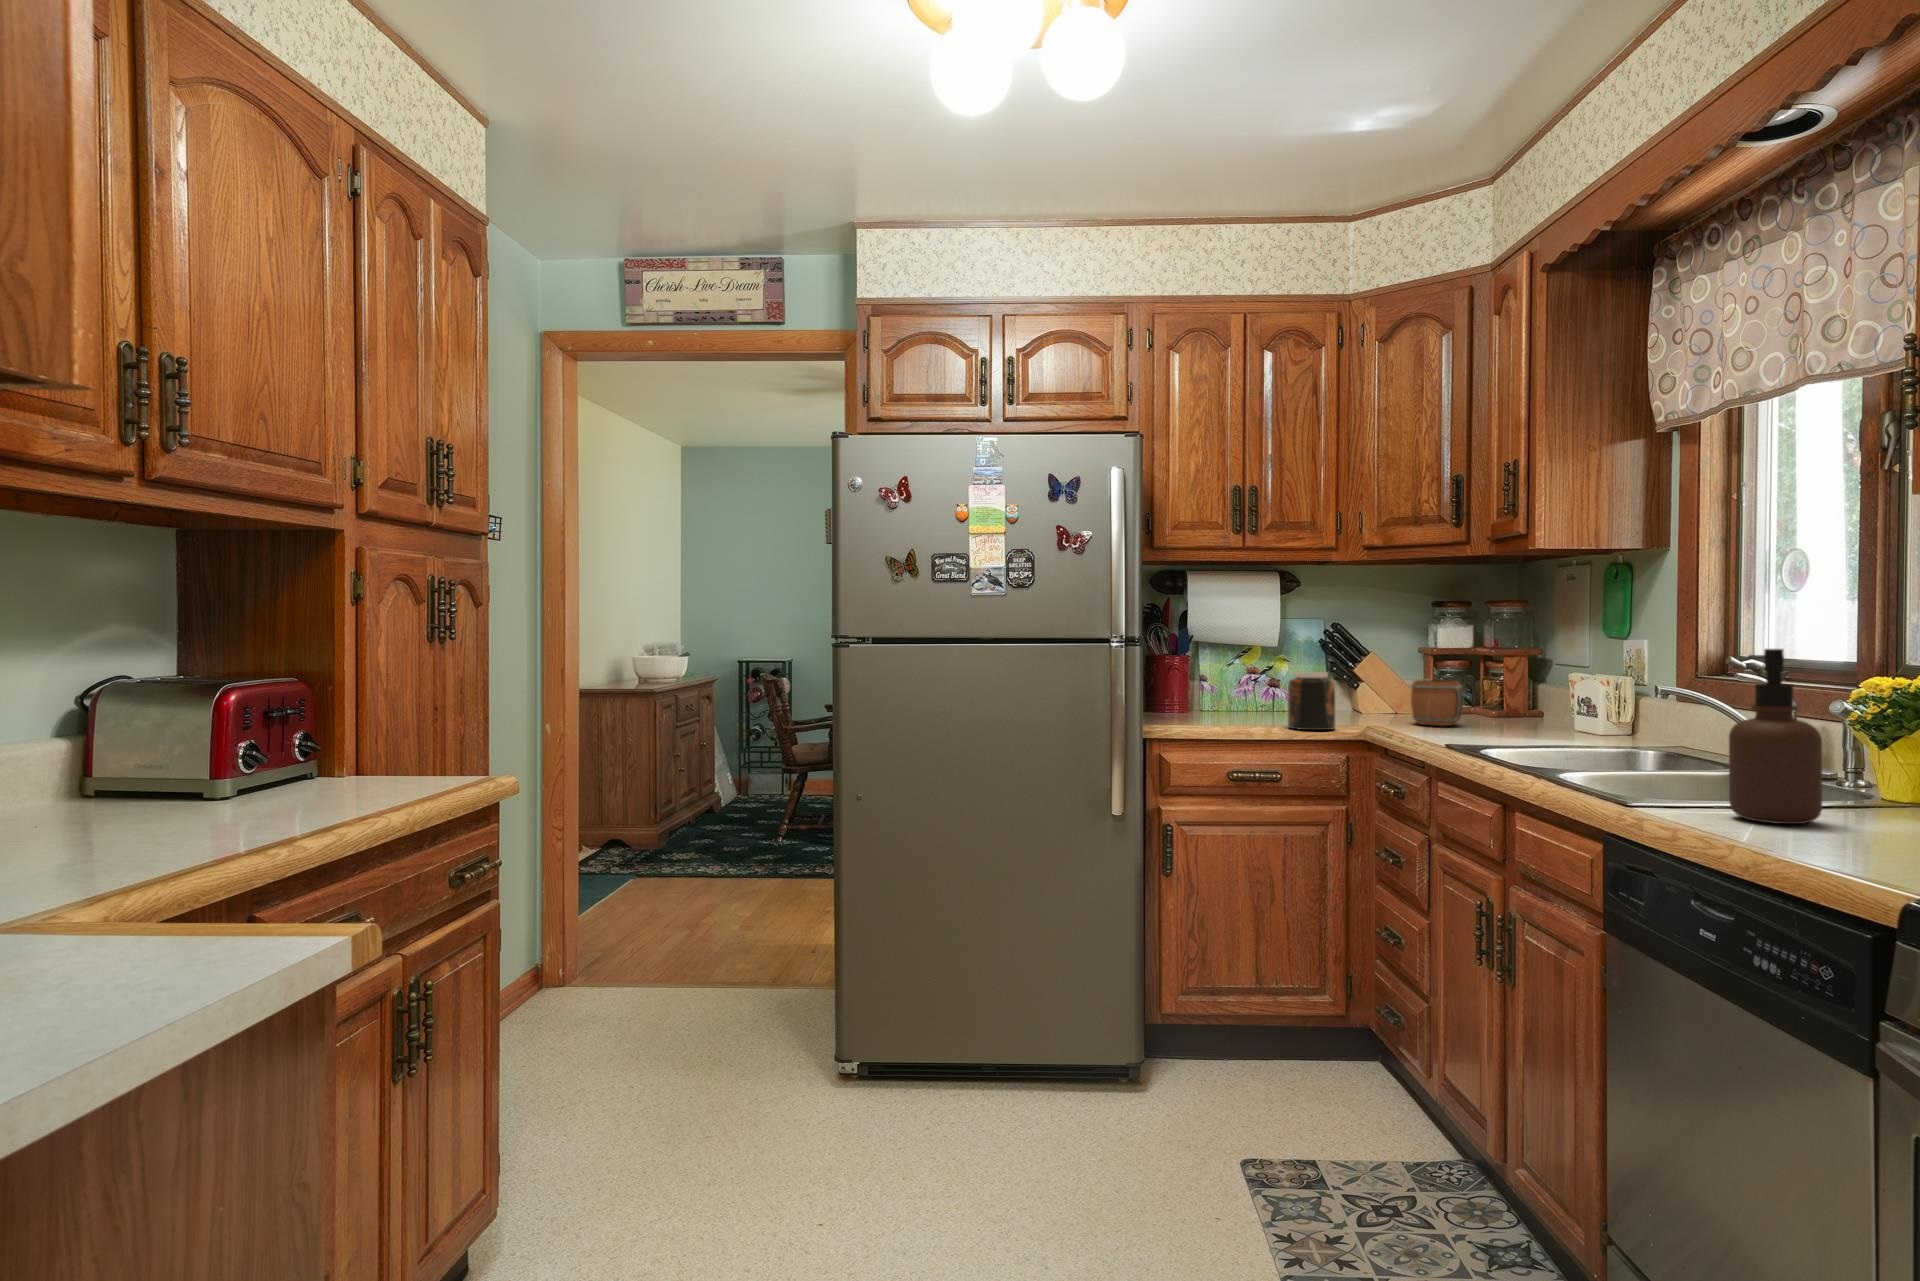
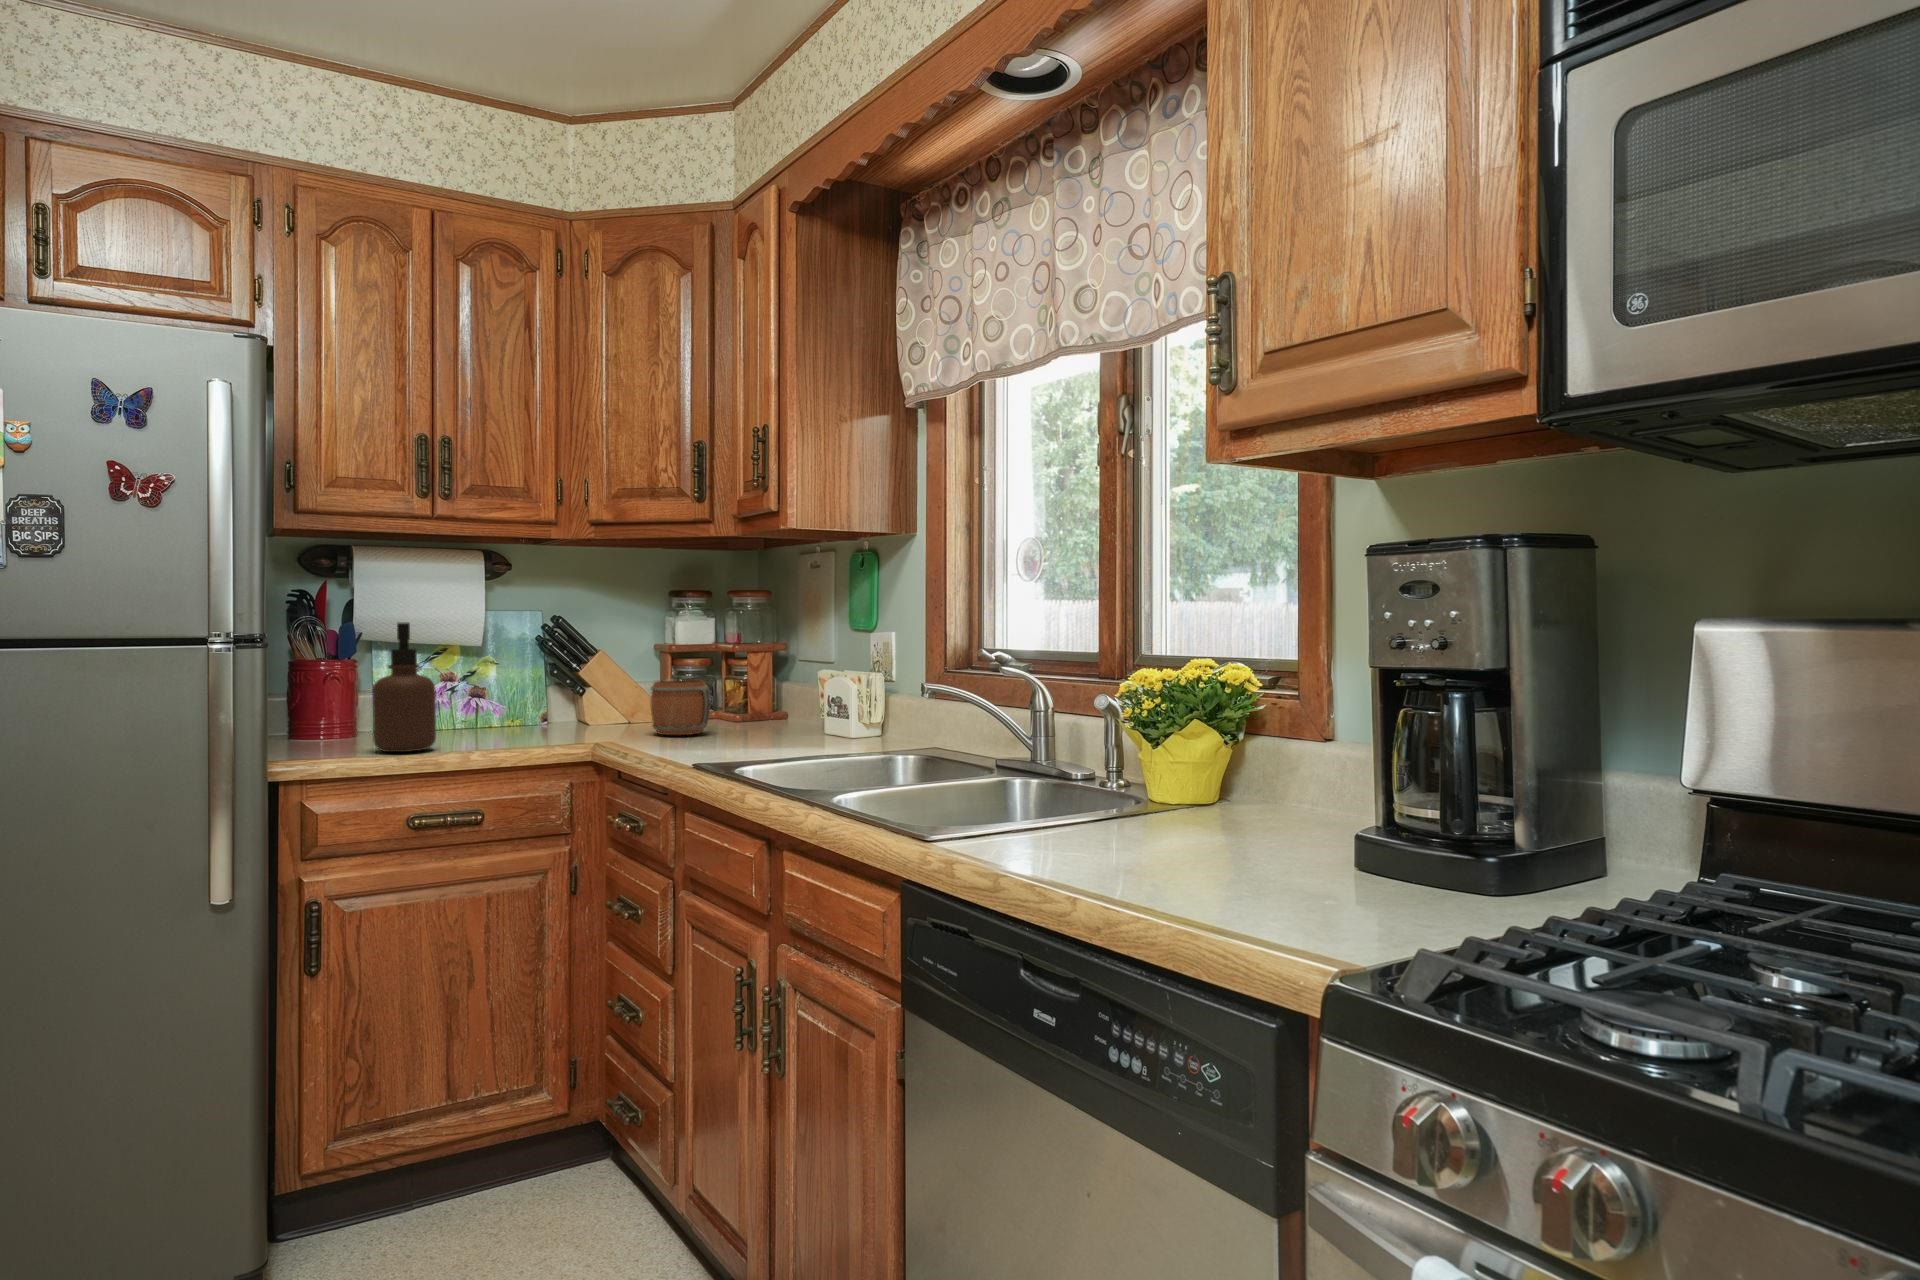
soap dispenser: present [1729,649,1822,824] -> present [373,622,436,752]
jar: present [1288,672,1335,730] -> none [492,674,556,753]

